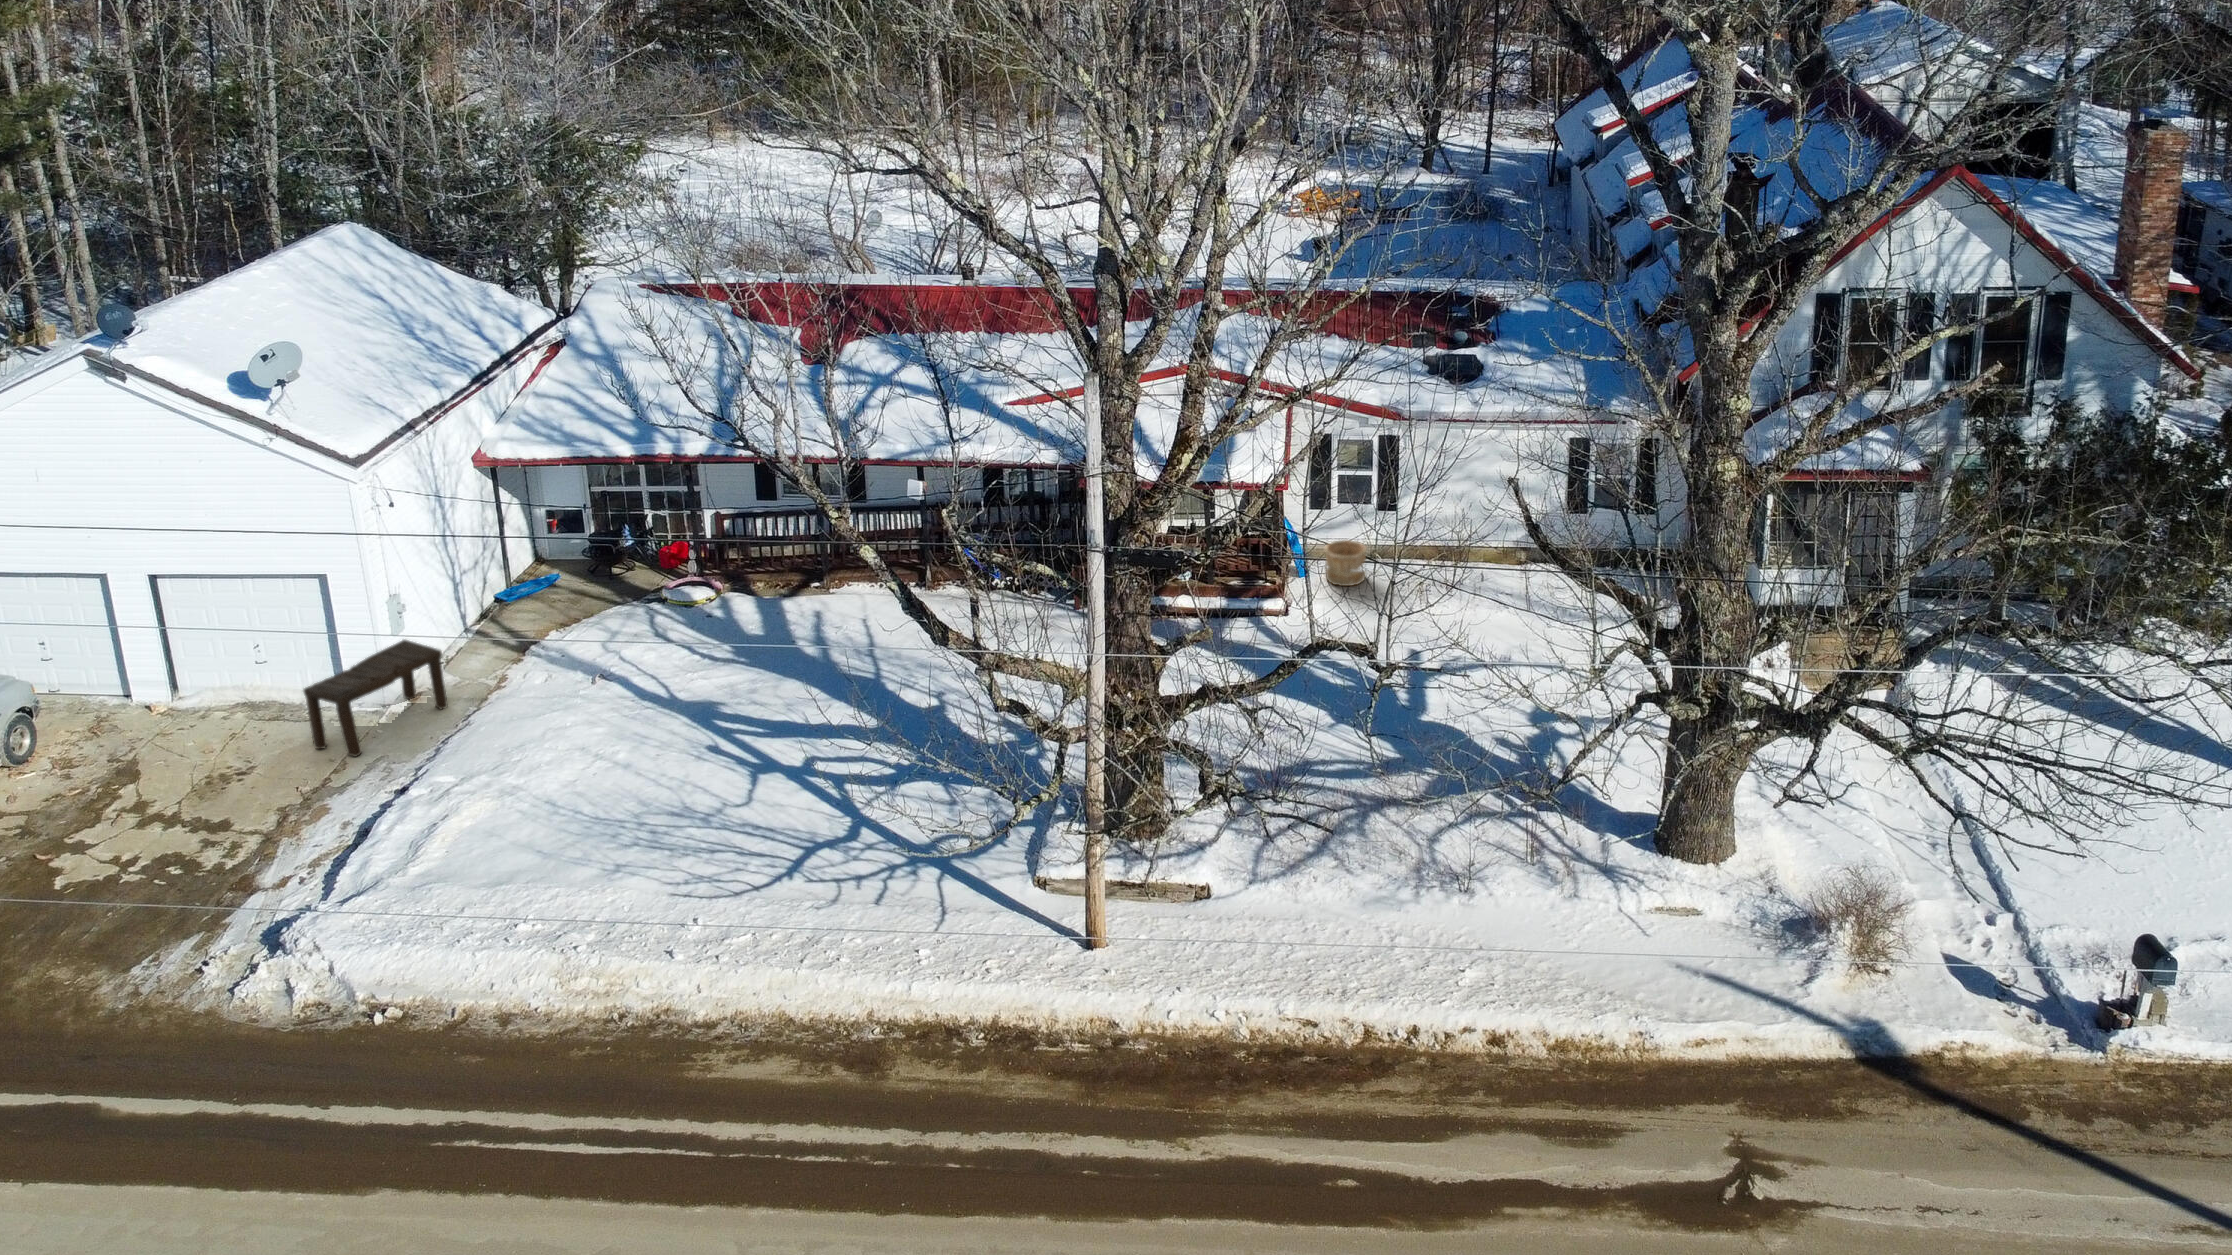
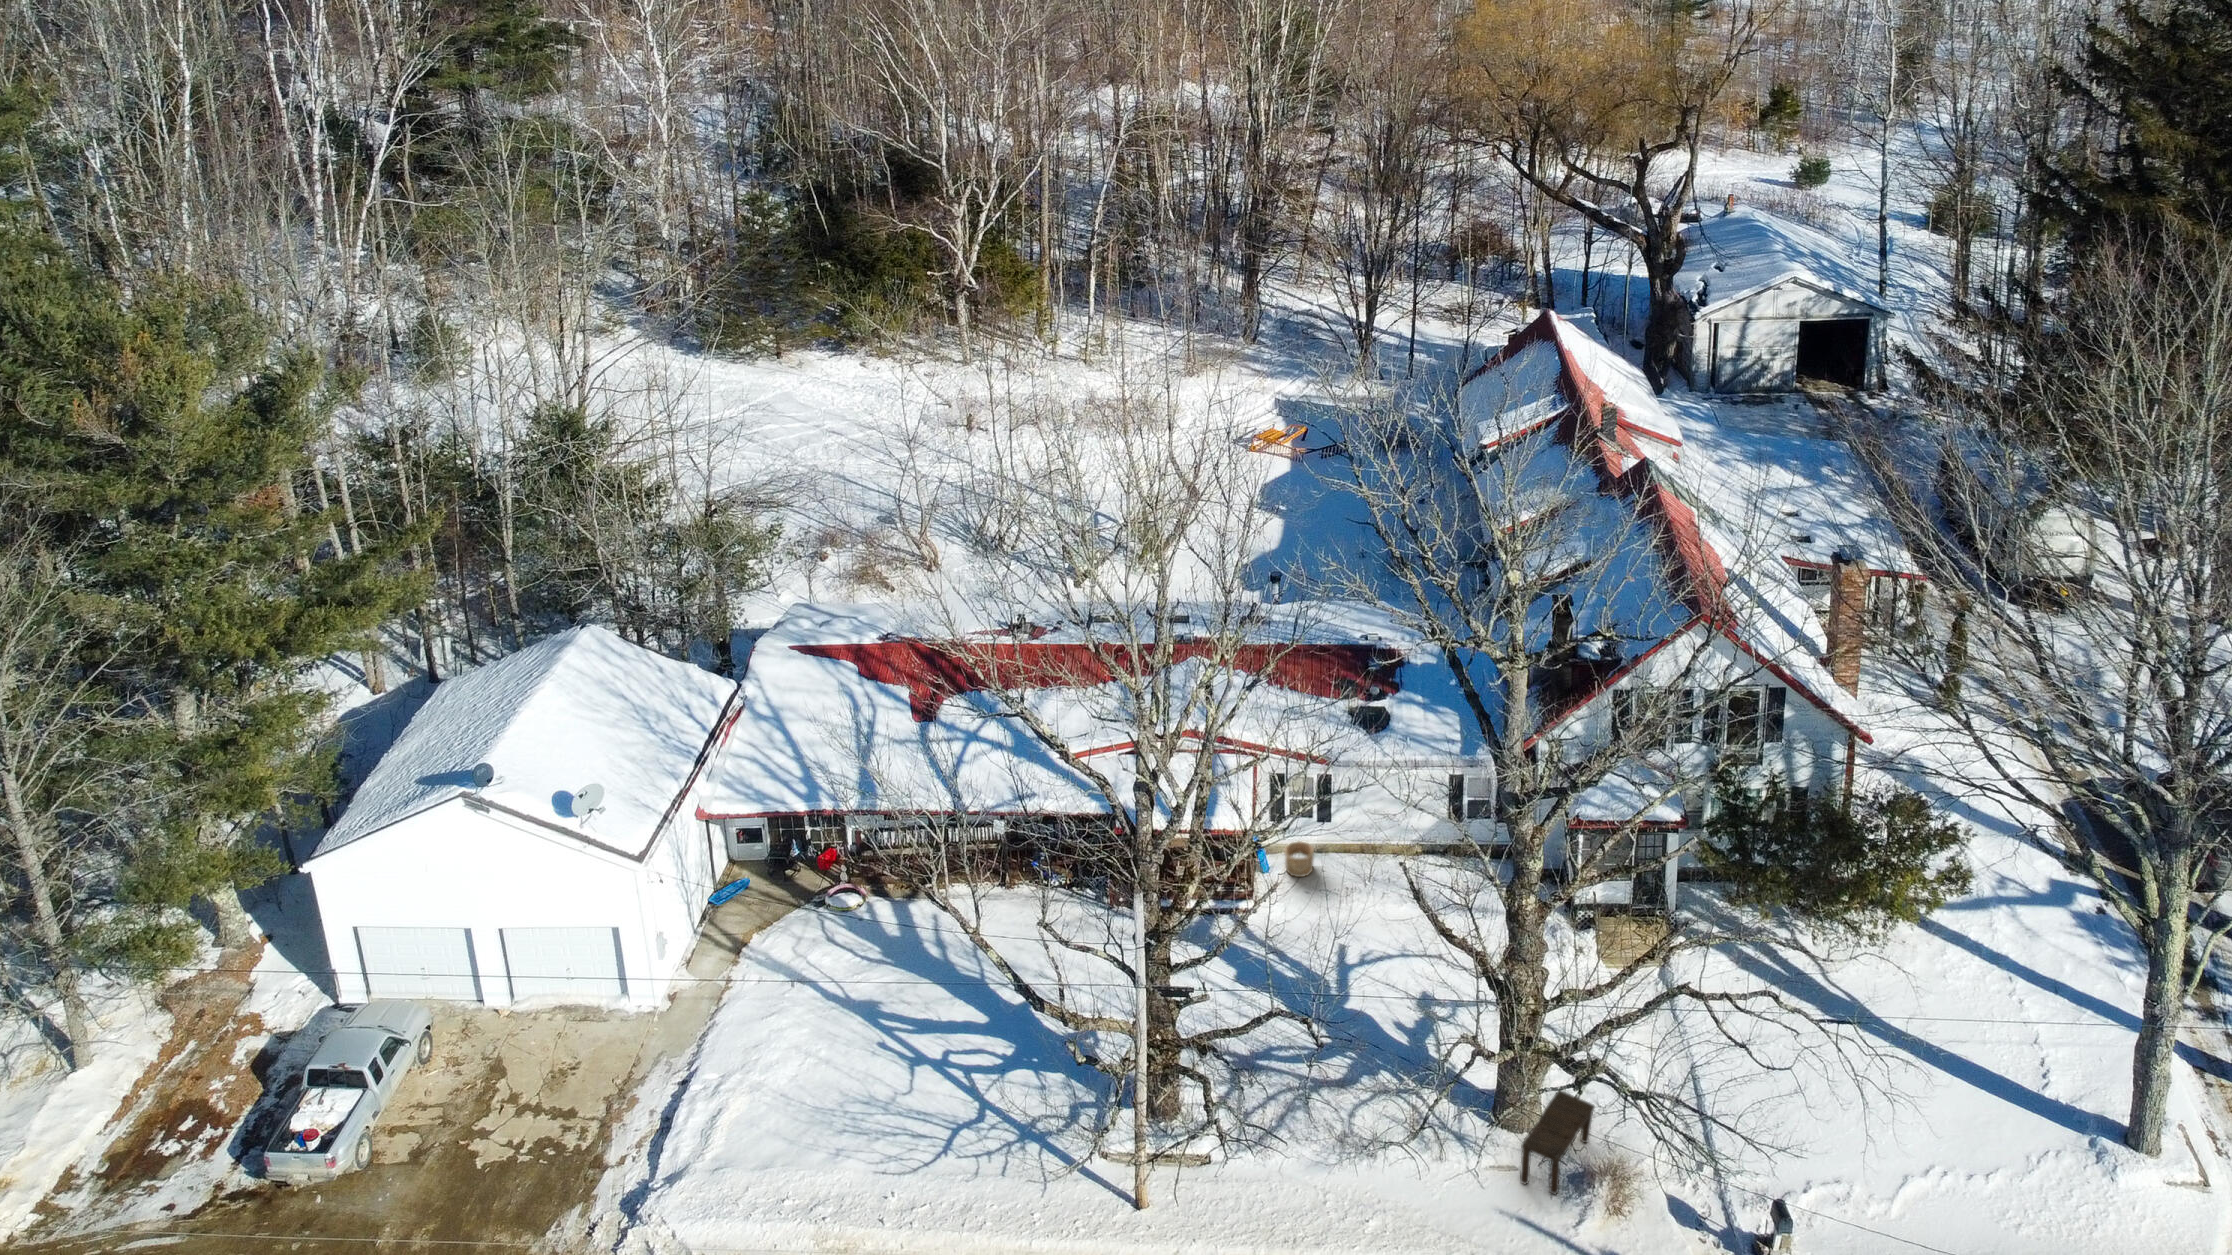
bench: present [304,640,447,757] -> present [1520,1090,1595,1194]

